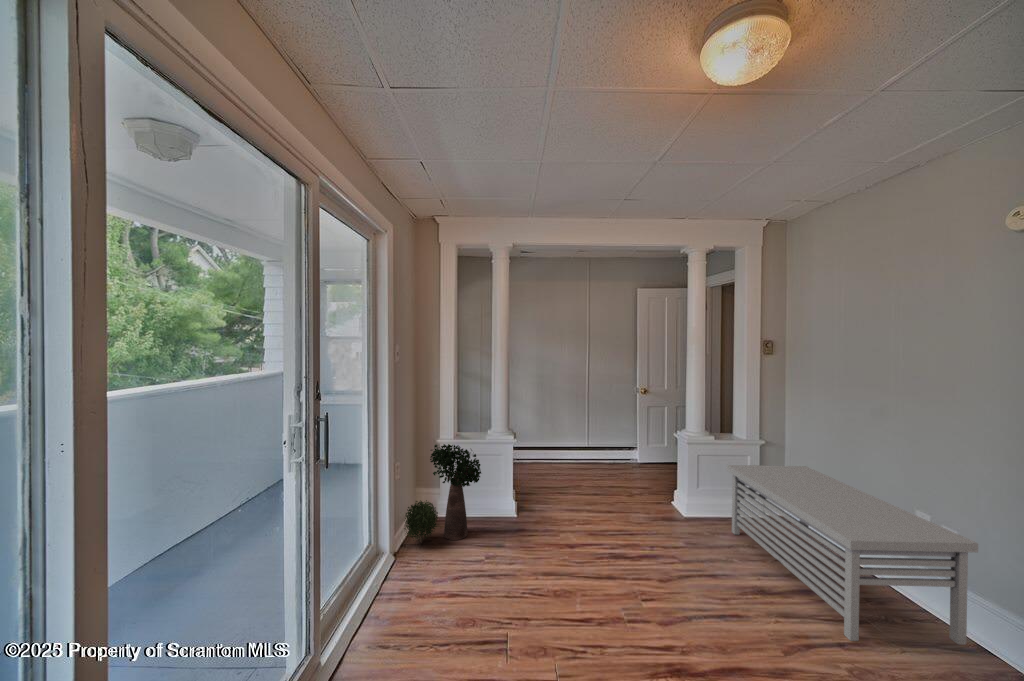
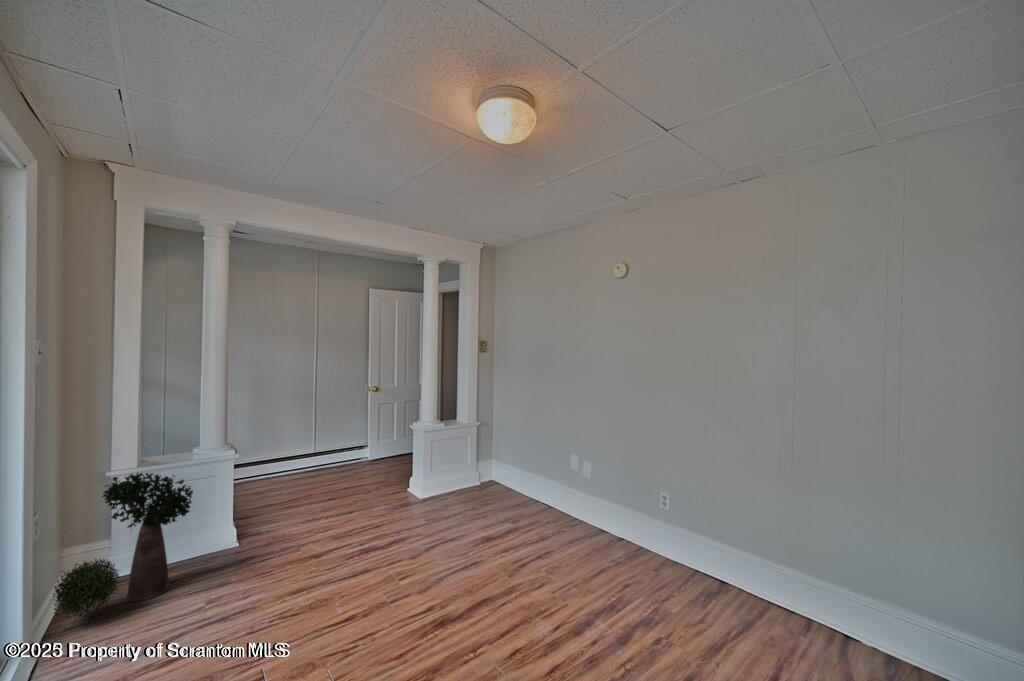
storage bench: present [727,465,978,645] -> none [457,438,602,554]

